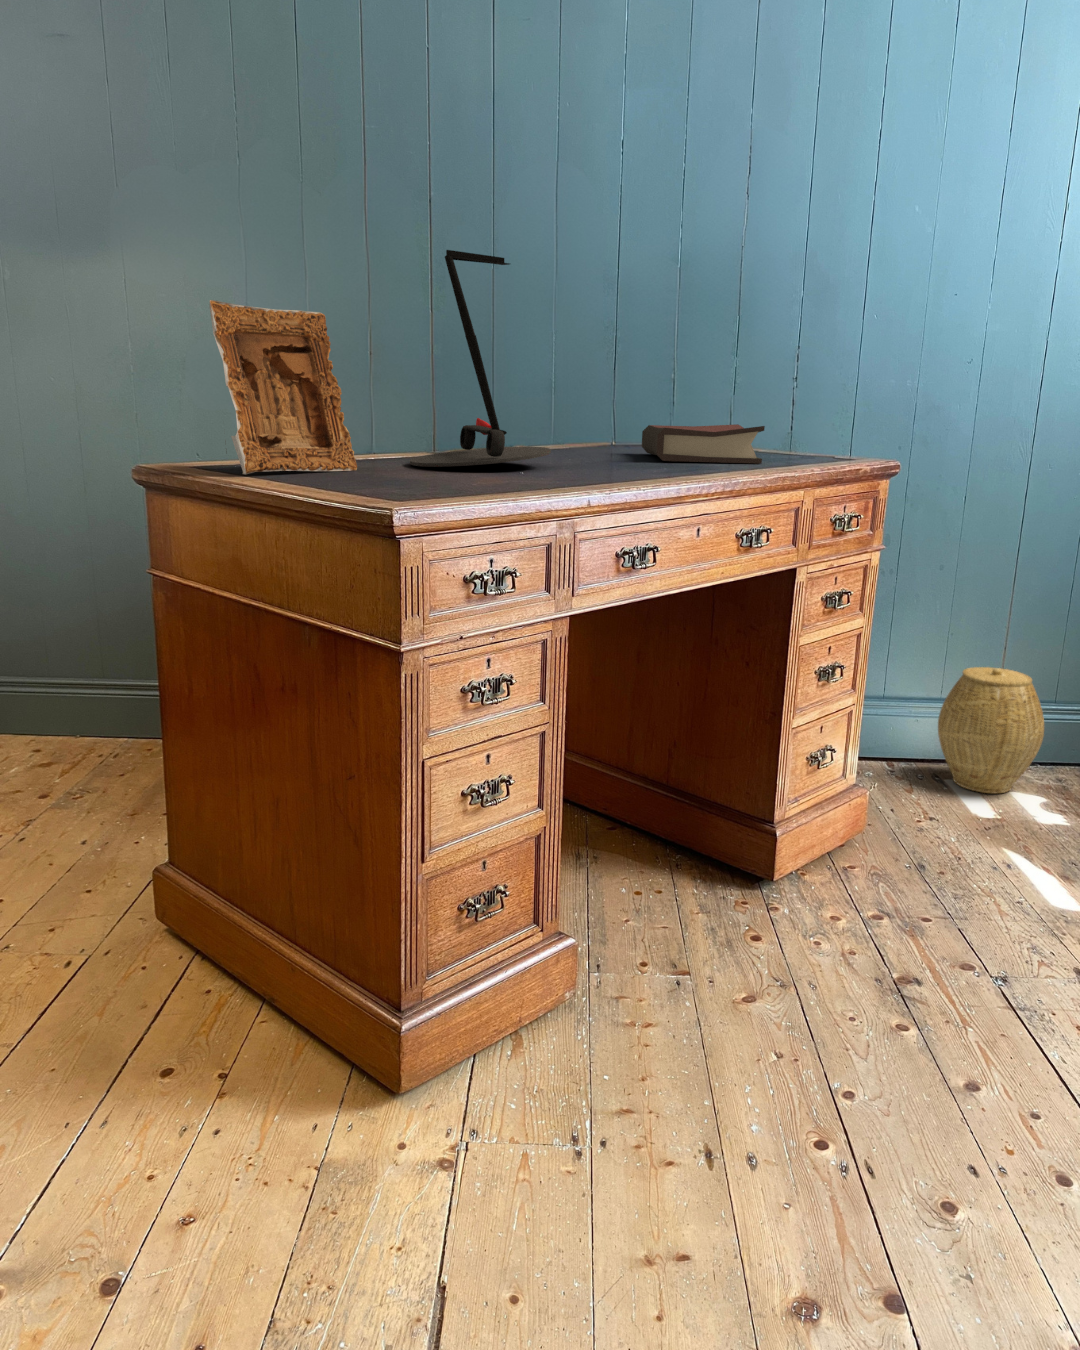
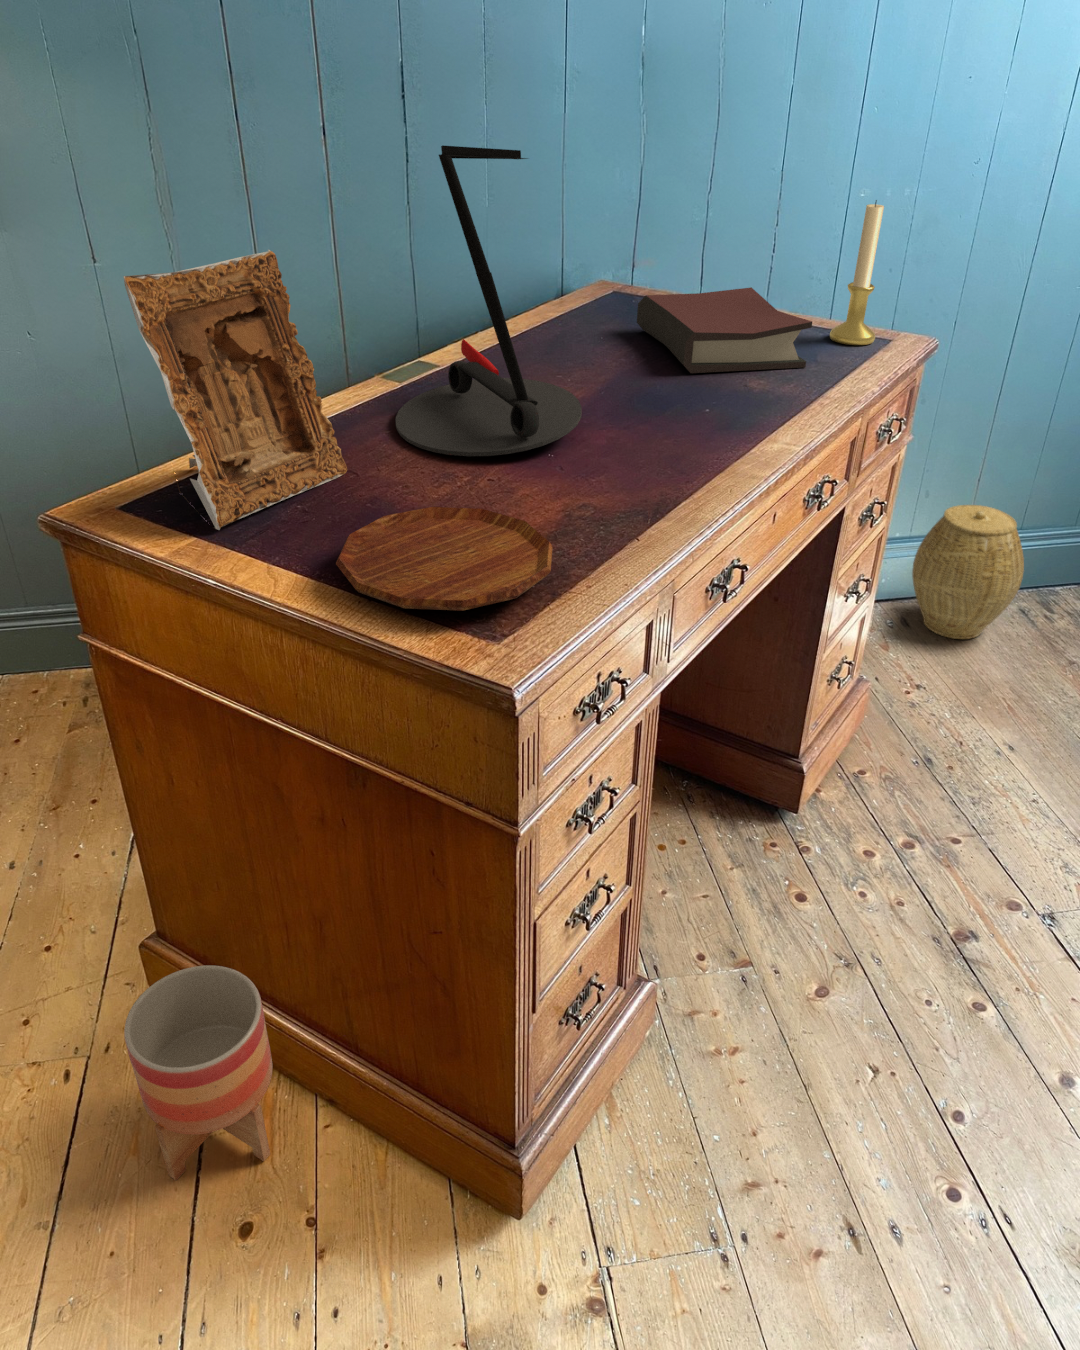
candle holder: none [798,348,836,461] -> present [830,200,884,345]
tray: none [306,462,467,487] -> present [336,507,553,611]
planter: none [106,851,225,1034] -> present [124,965,273,1180]

